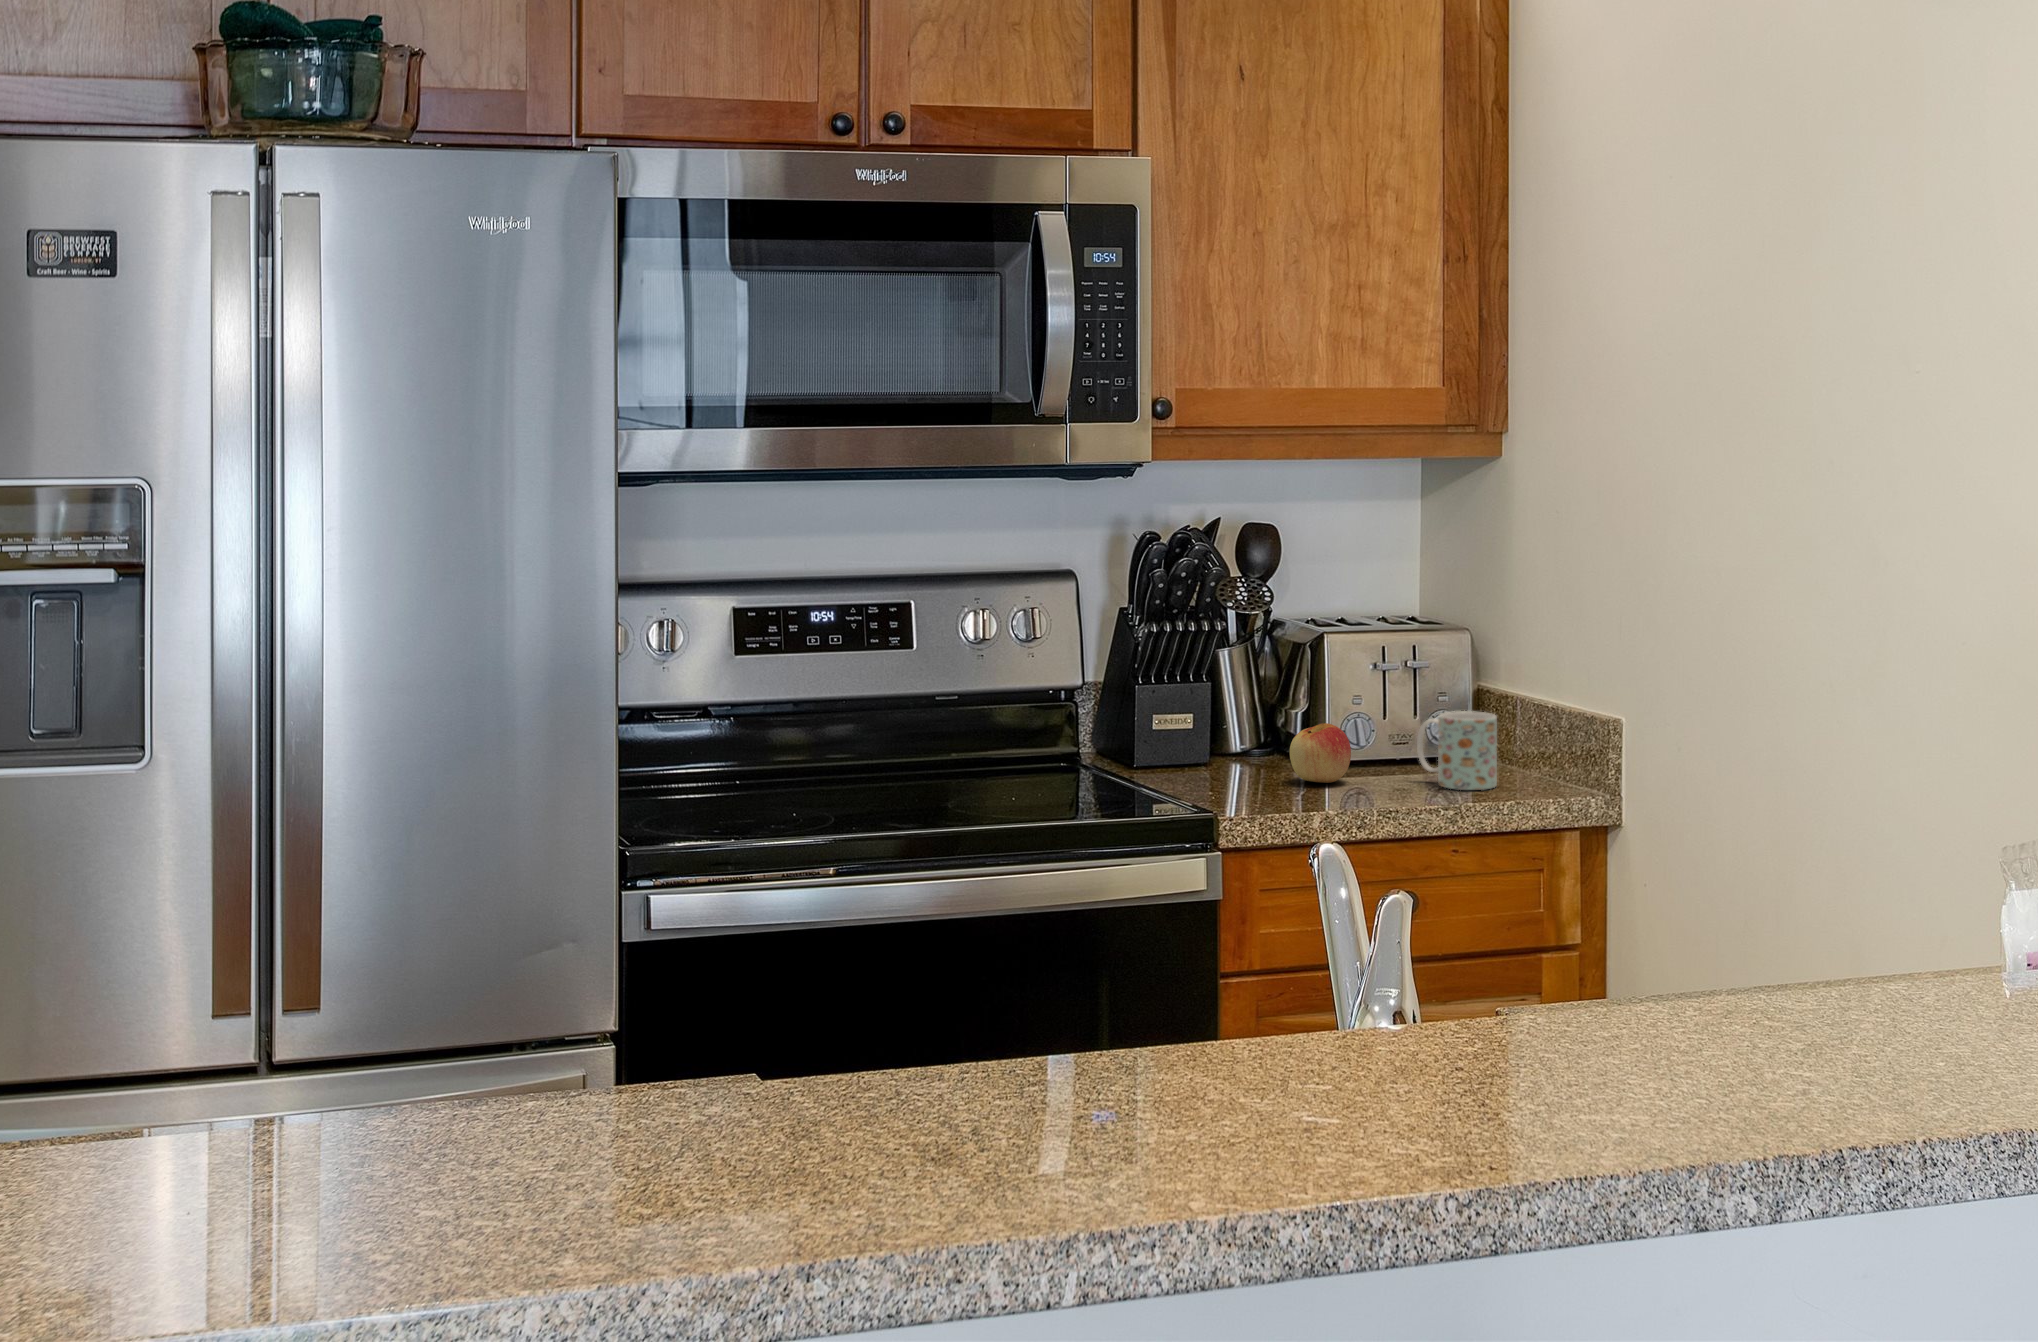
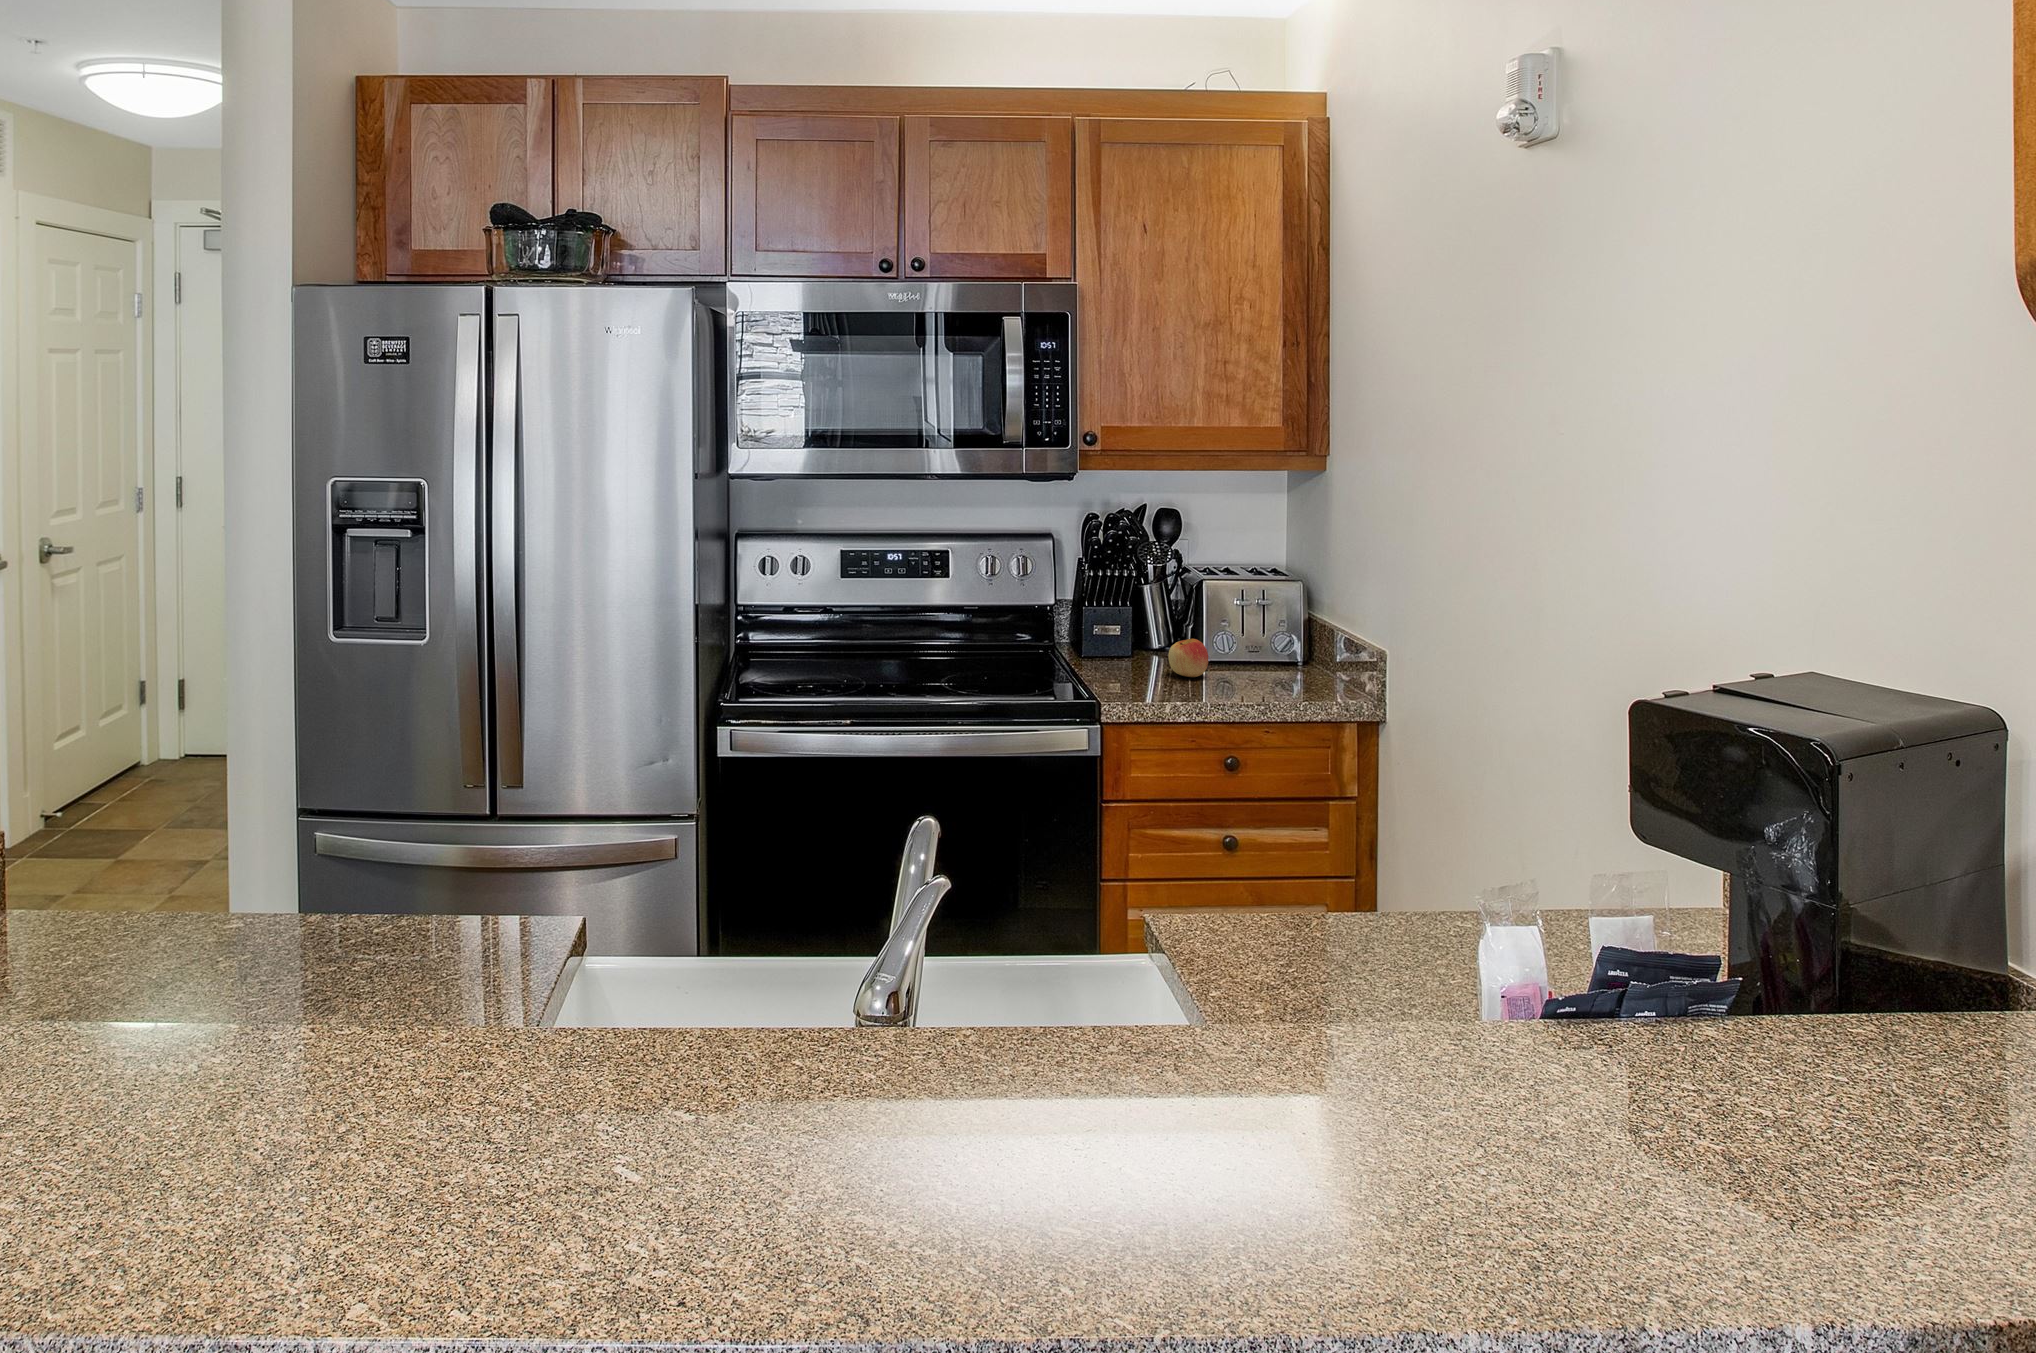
mug: present [1417,711,1497,790] -> none [1253,638,1306,692]

